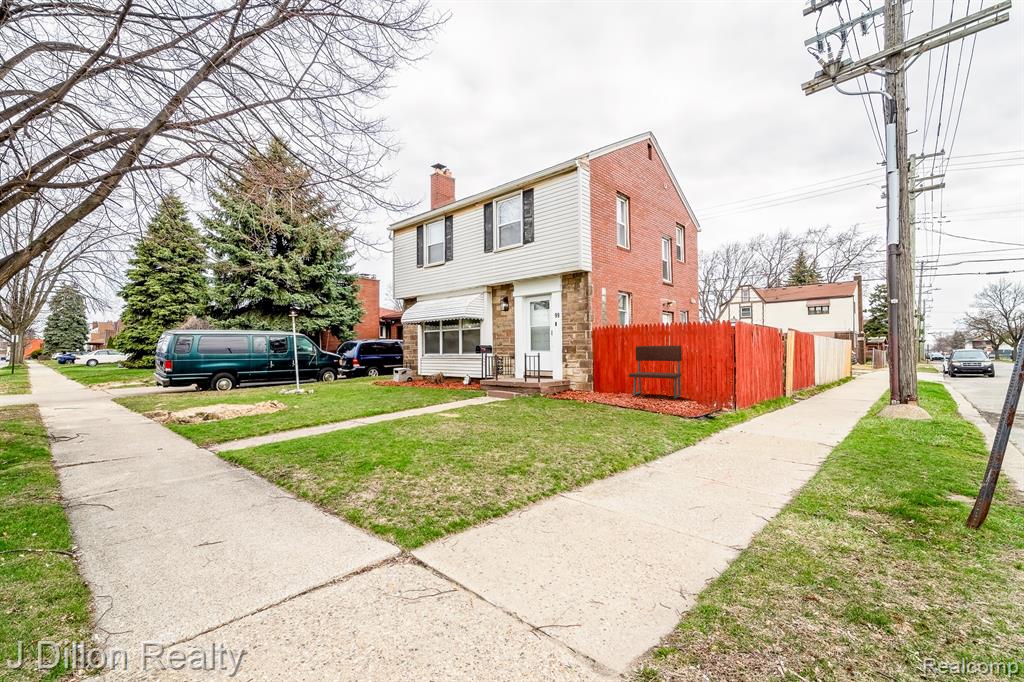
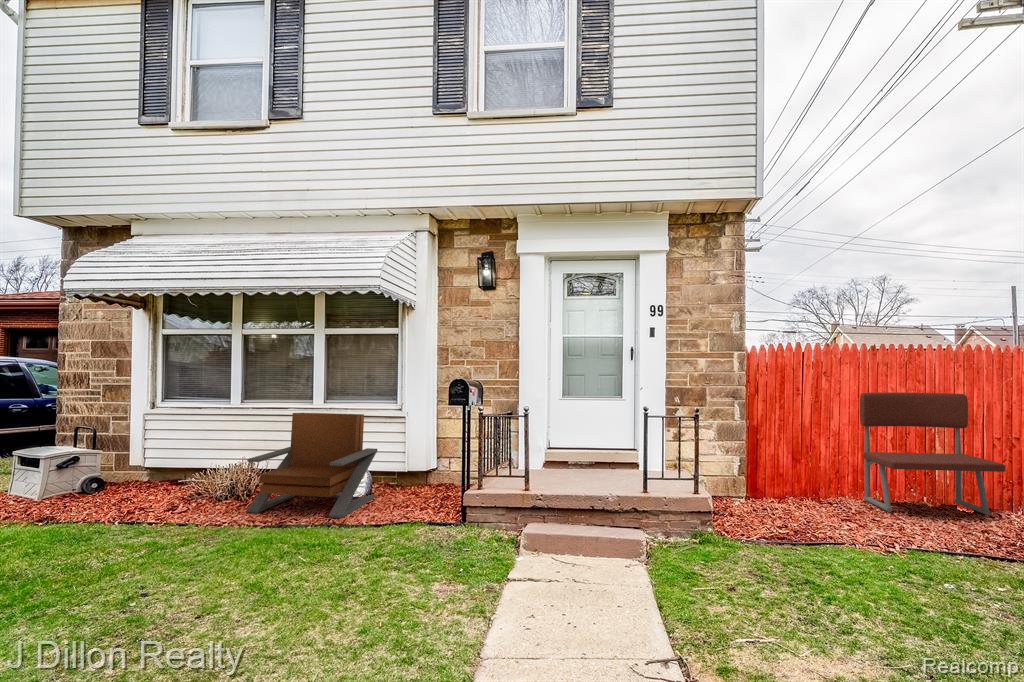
lounge chair: none [434,356,473,387] -> present [246,413,377,518]

